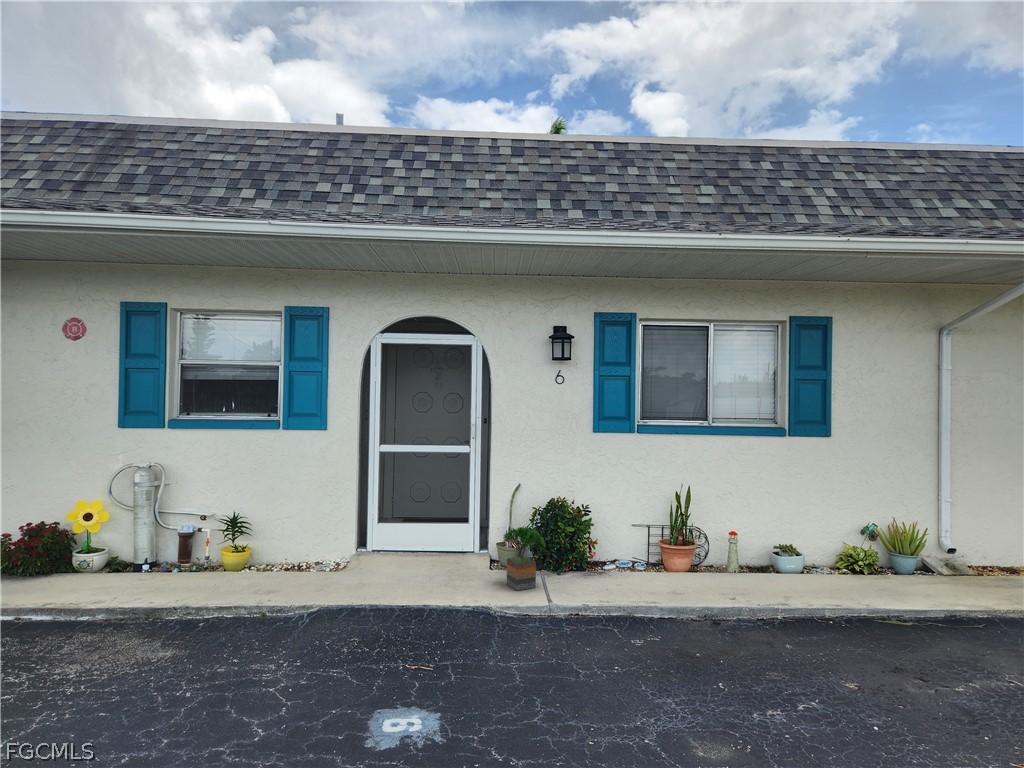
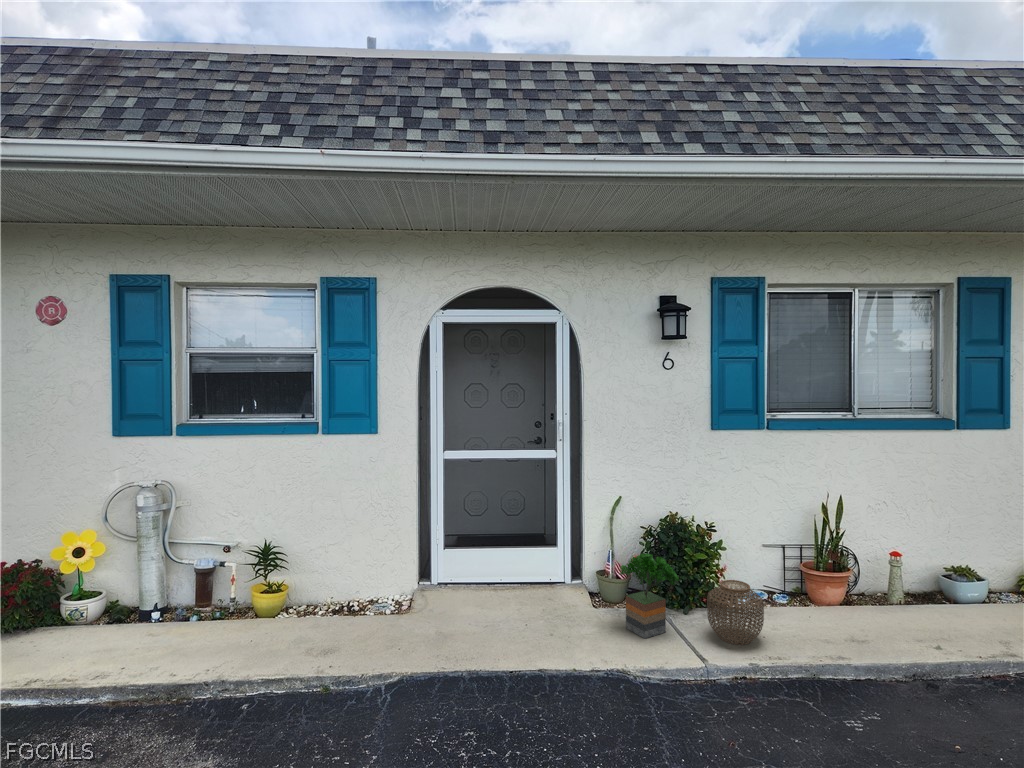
woven basket: none [566,547,608,596] -> present [707,580,764,645]

